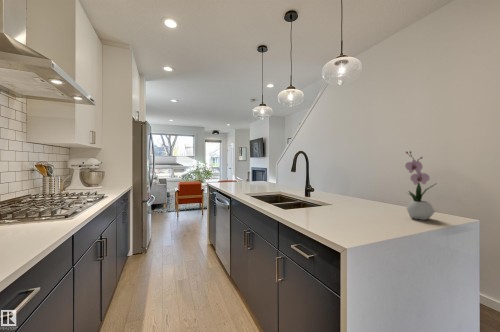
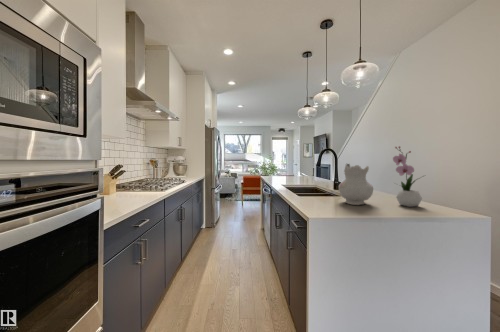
ceramic pitcher: none [347,171,389,223] -> present [339,164,373,205]

